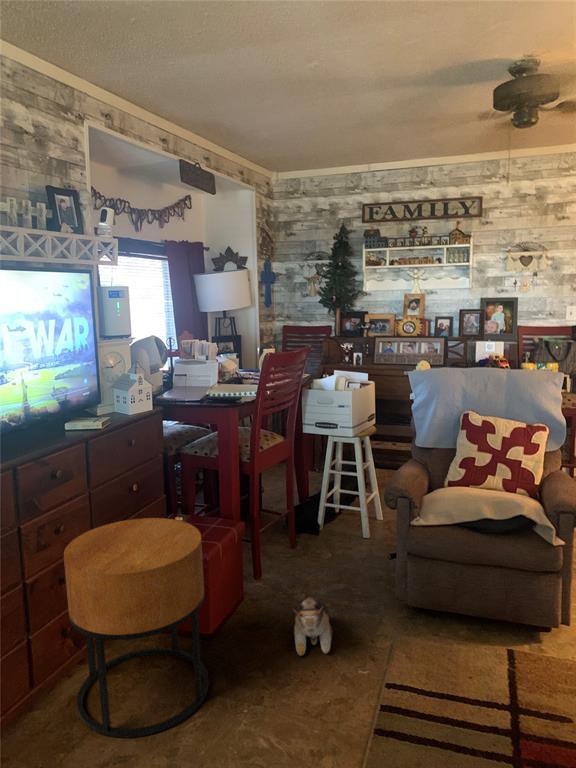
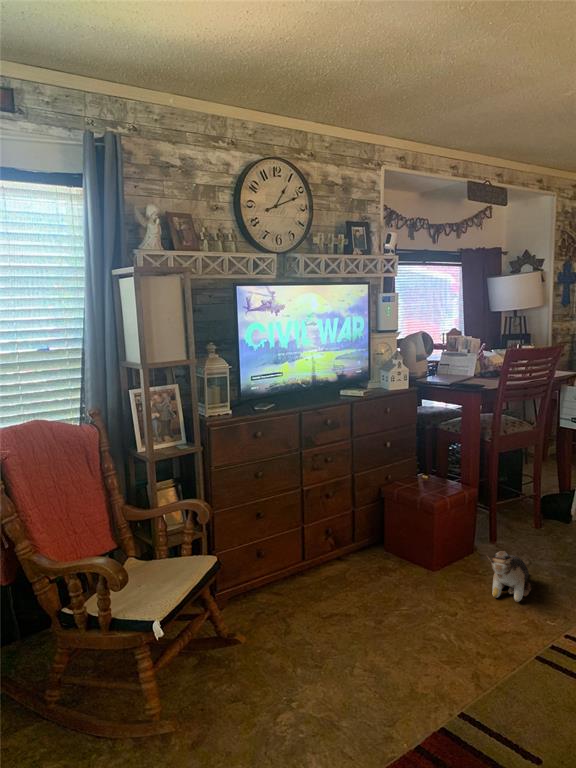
side table: present [64,518,209,737] -> none [323,464,417,608]

